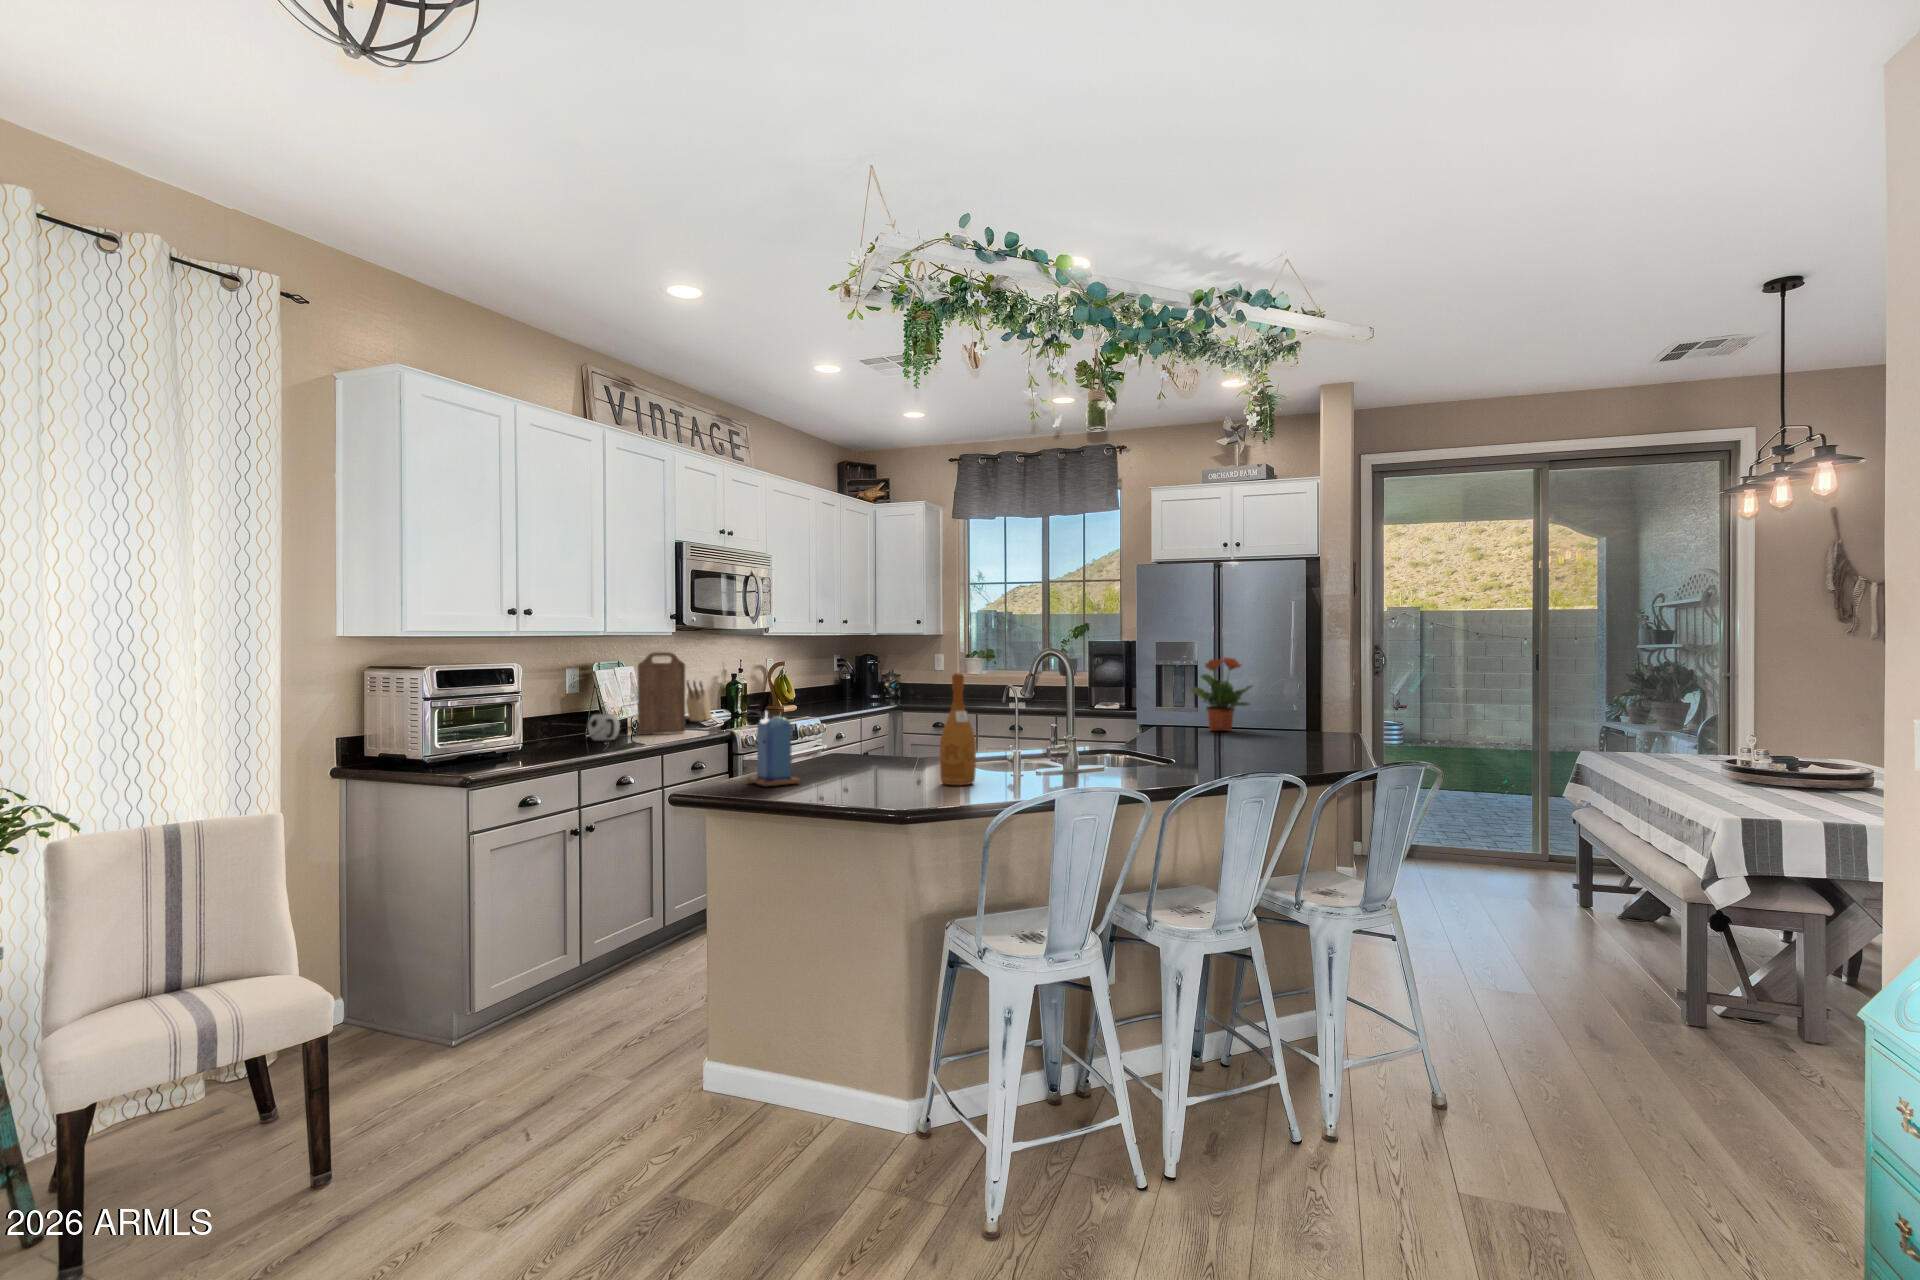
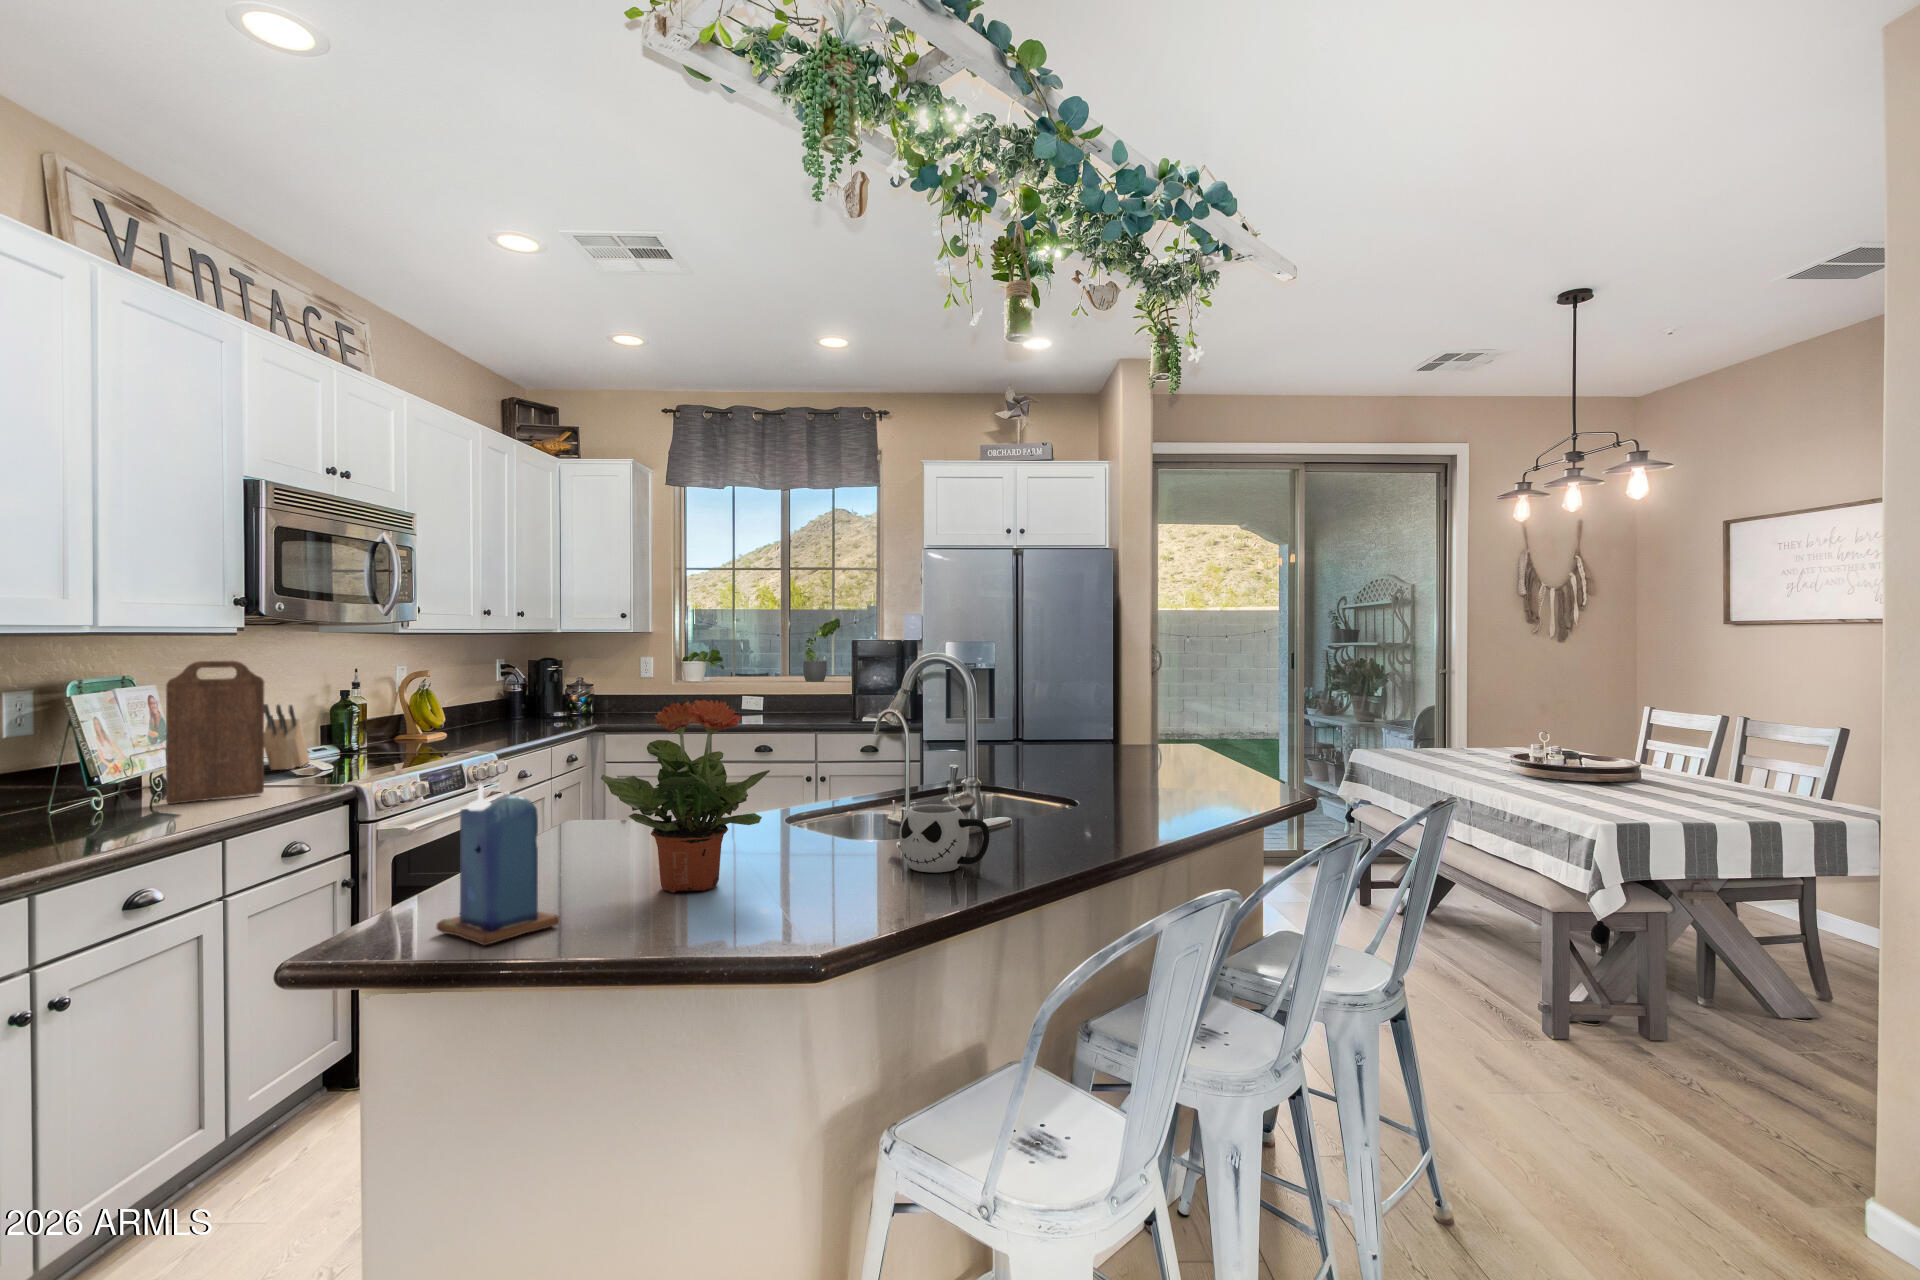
potted plant: present [1191,658,1253,731] -> present [601,699,770,893]
wine bottle: present [940,674,976,785] -> none [834,701,898,904]
mug: present [588,714,620,741] -> present [899,804,989,872]

